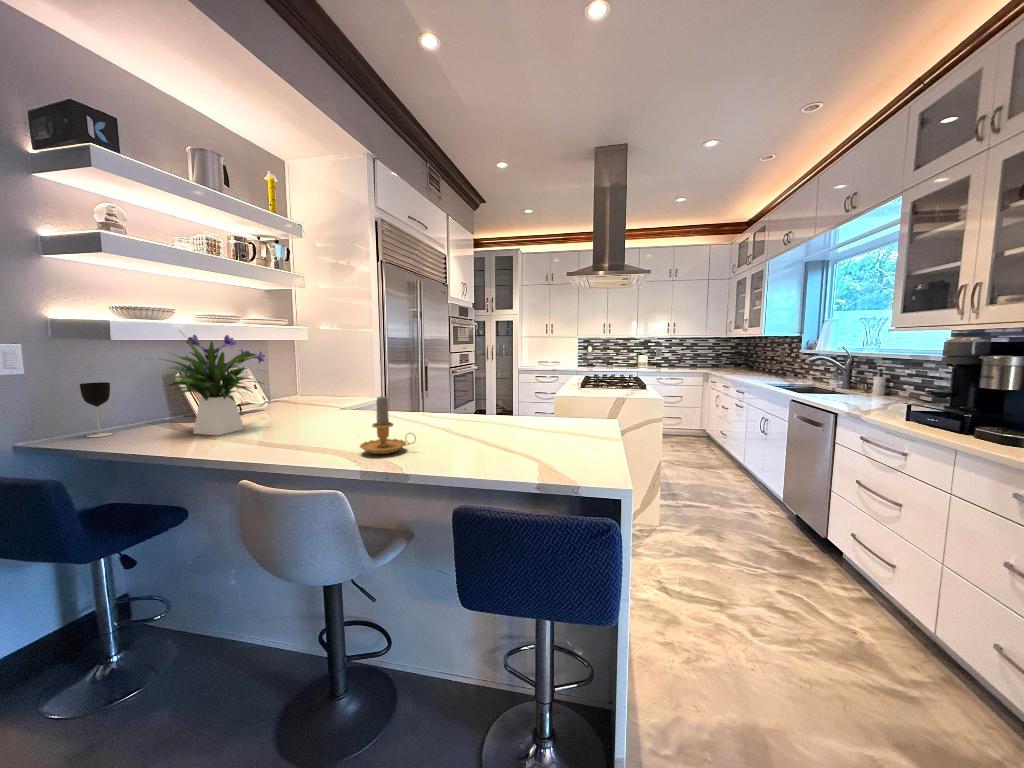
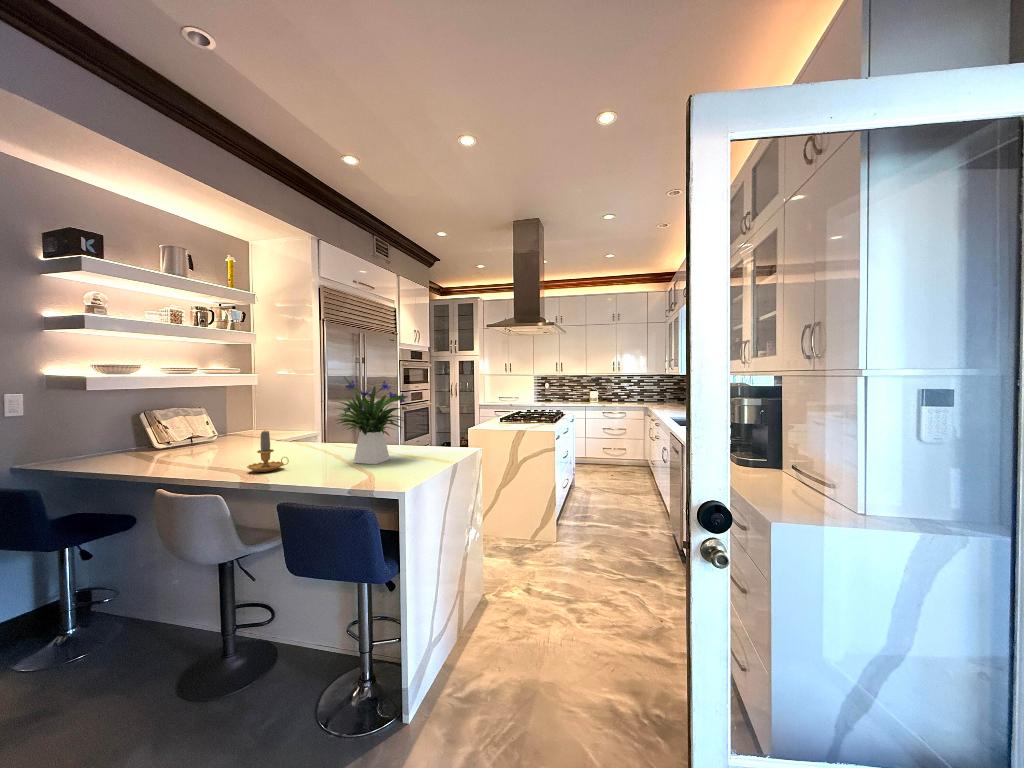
flower arrangement: present [165,335,265,435] -> present [335,377,408,464]
wine glass: present [80,382,113,437] -> none [64,421,87,462]

